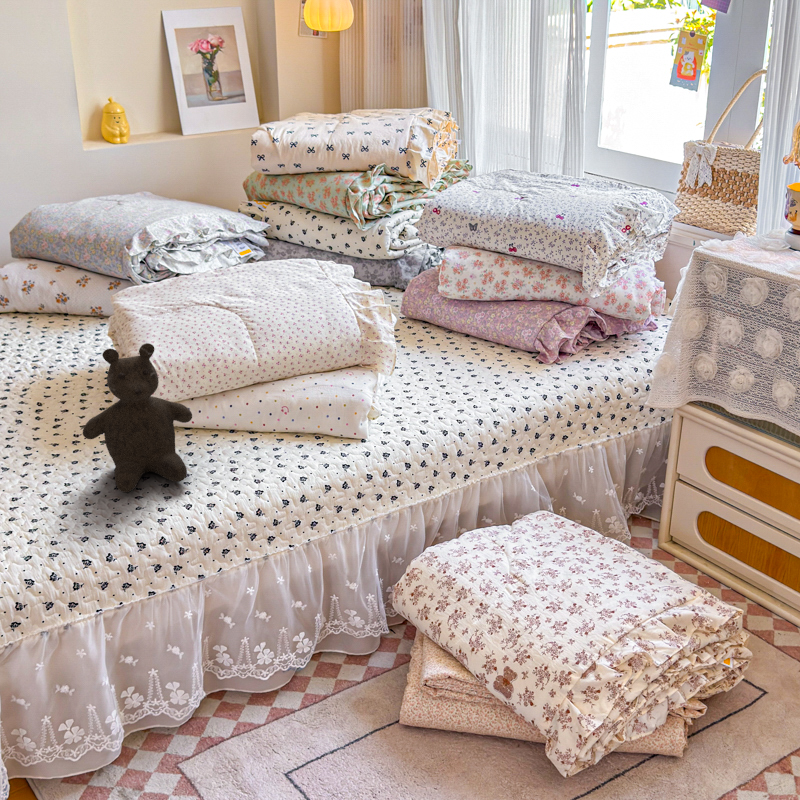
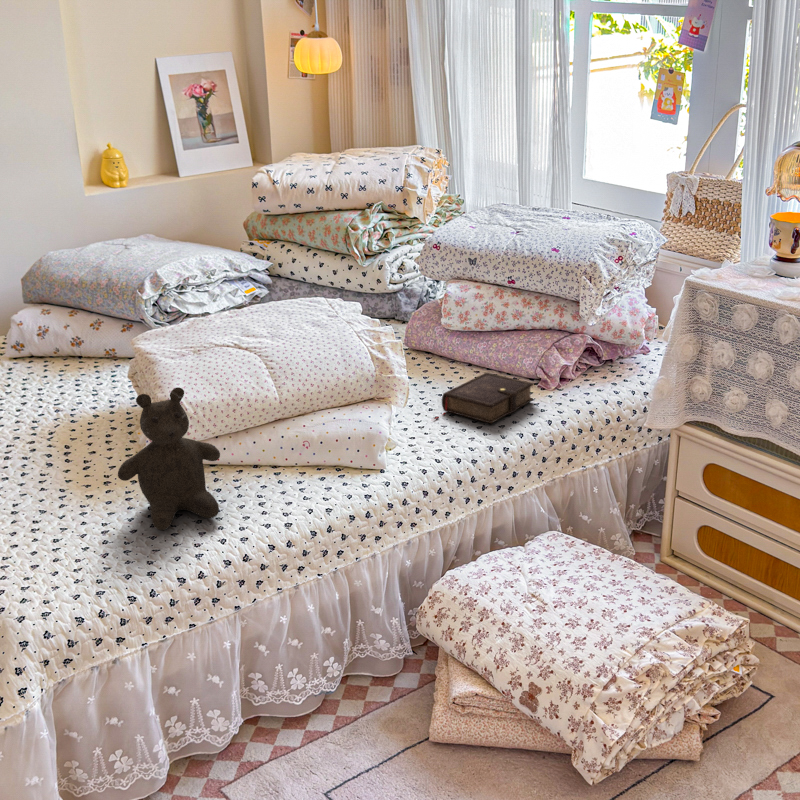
book: none [419,343,530,395] -> present [435,373,533,423]

